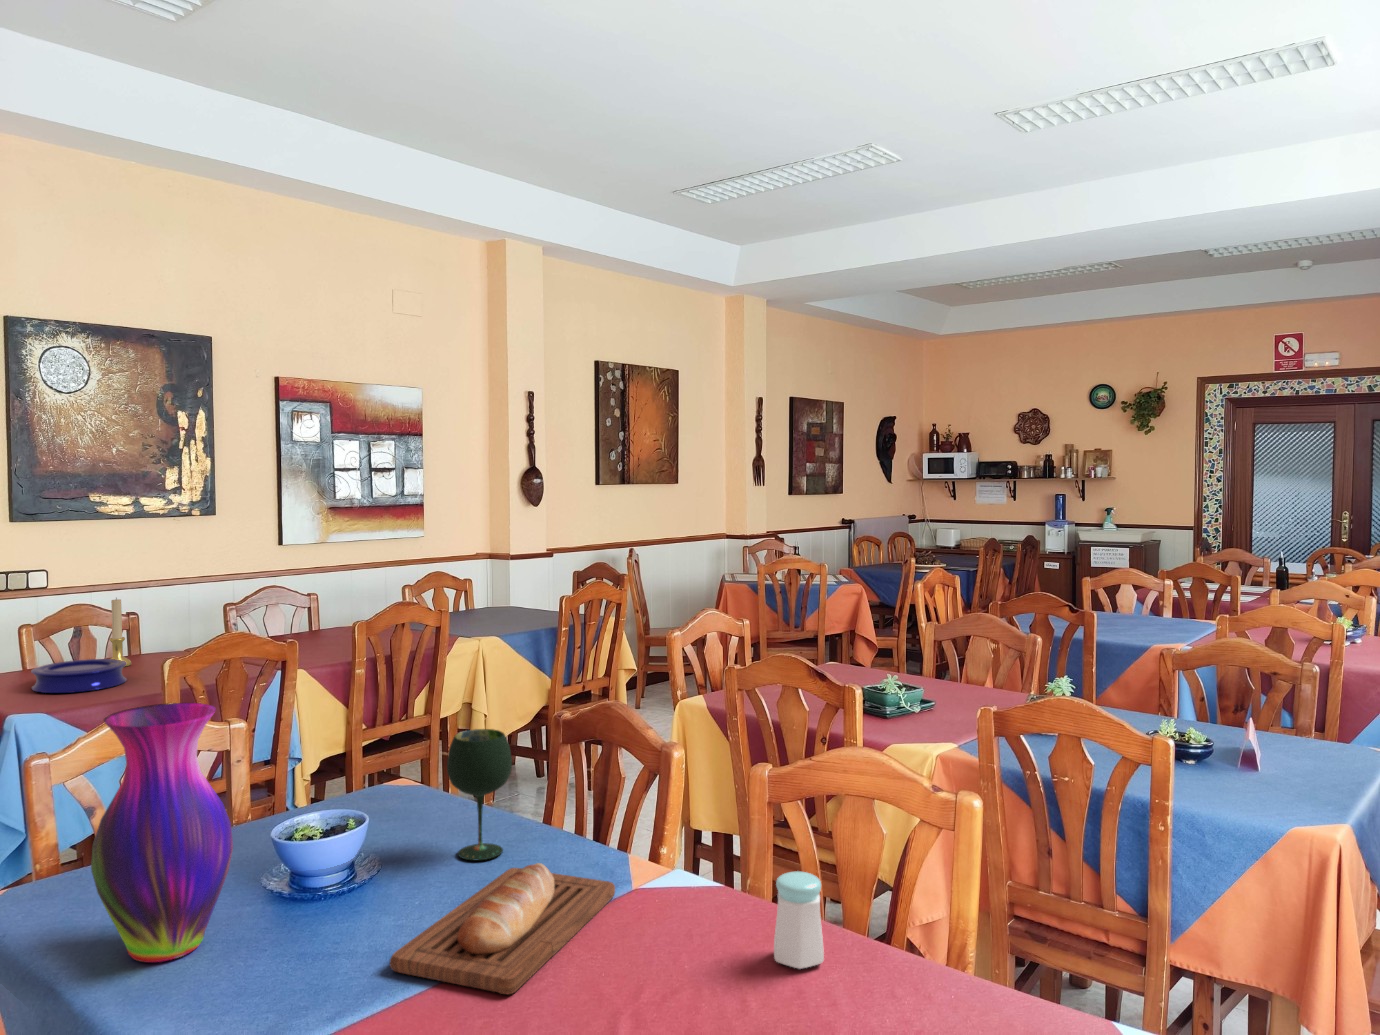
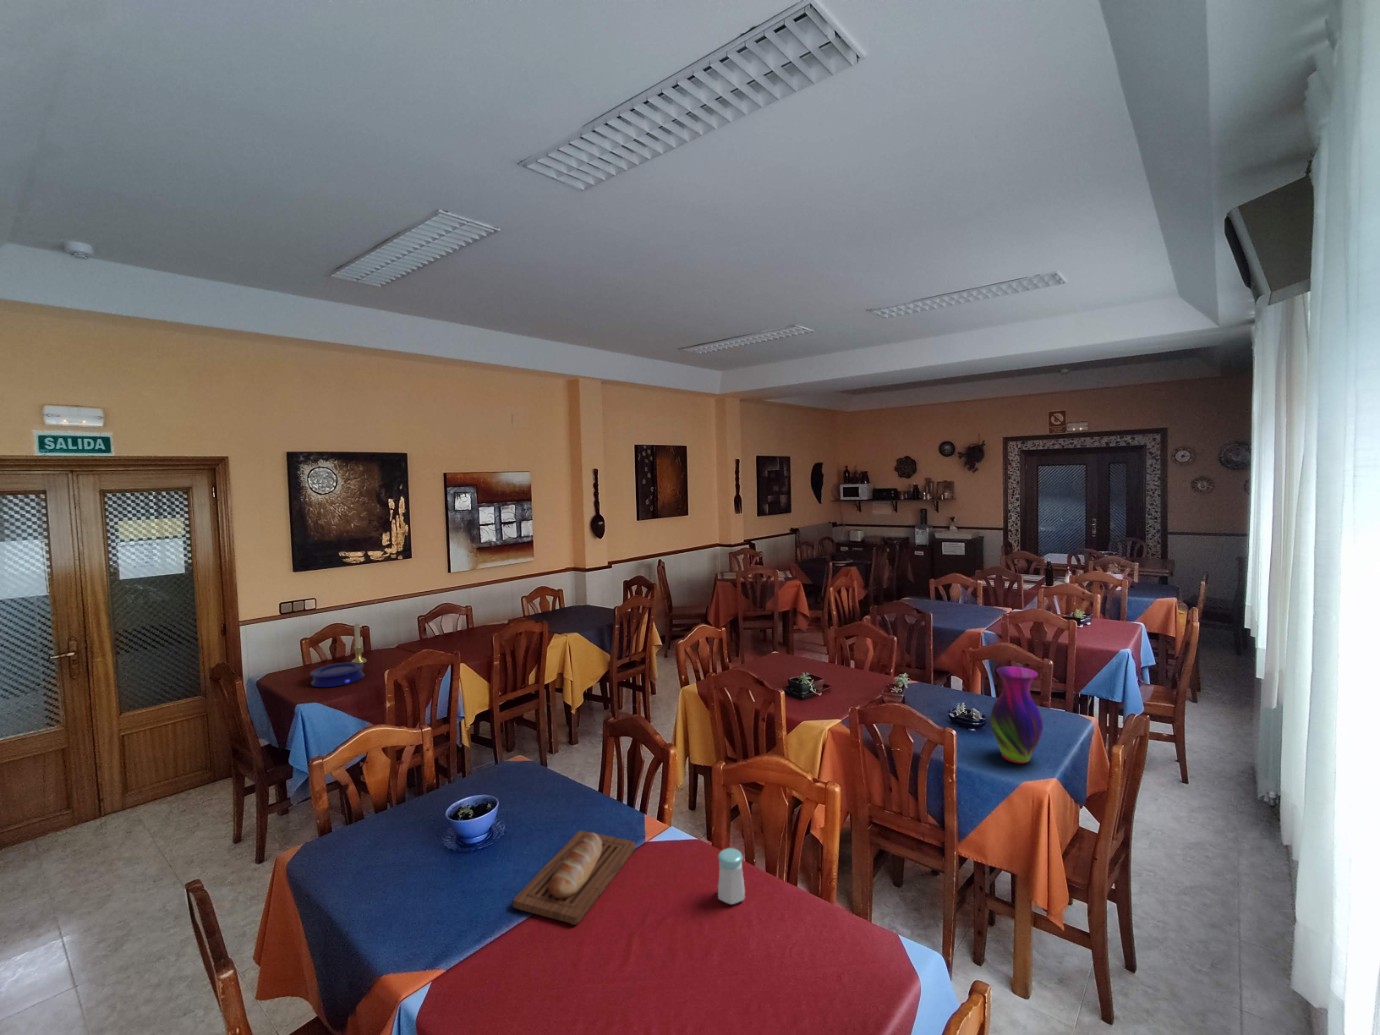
vase: present [91,703,233,962] -> present [990,666,1043,764]
wine glass: present [447,729,512,860] -> none [543,747,579,823]

